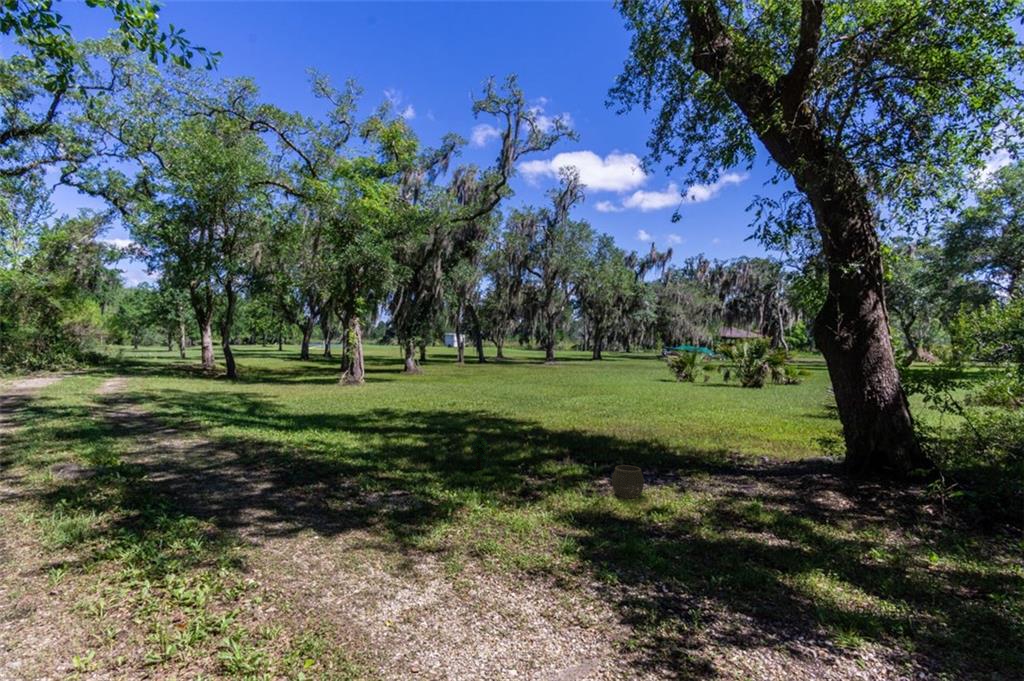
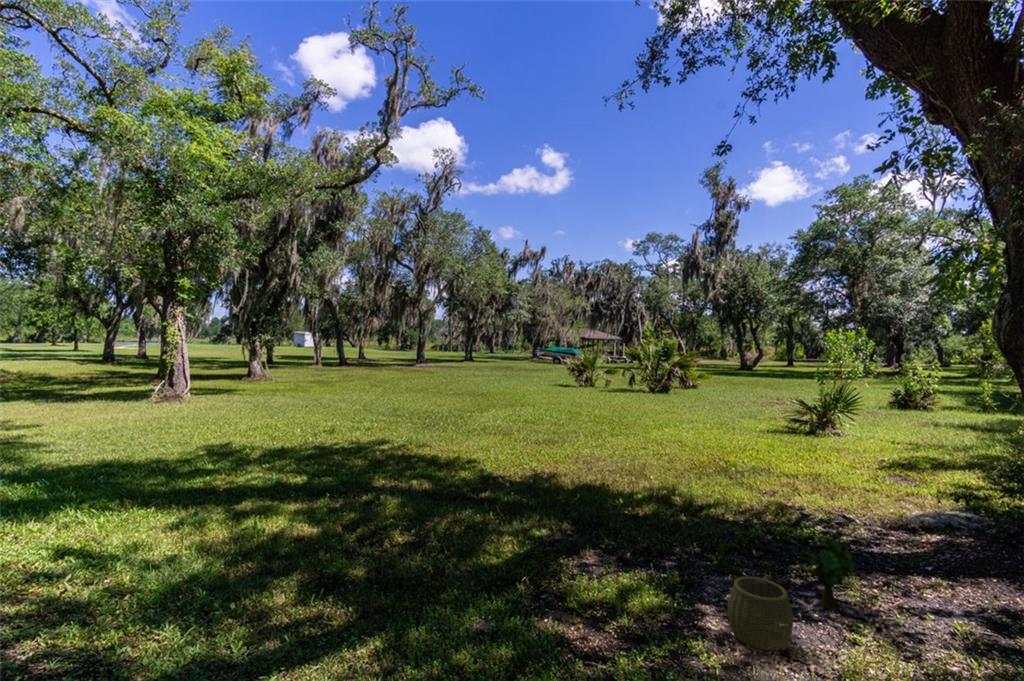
decorative plant: present [470,431,490,470] -> present [805,531,854,609]

